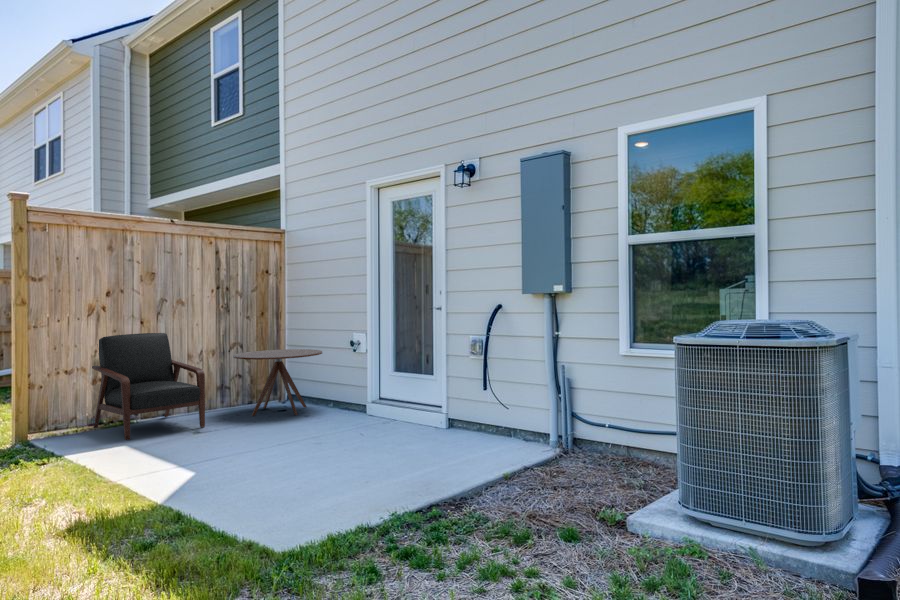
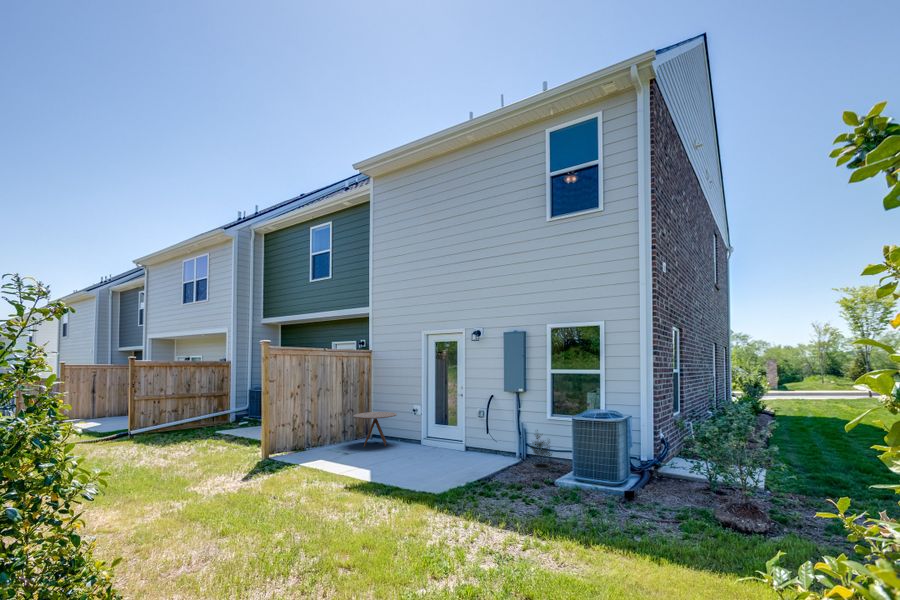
chair: present [92,333,205,440] -> none [290,406,348,460]
potted tree: none [570,379,633,476] -> present [531,430,552,470]

